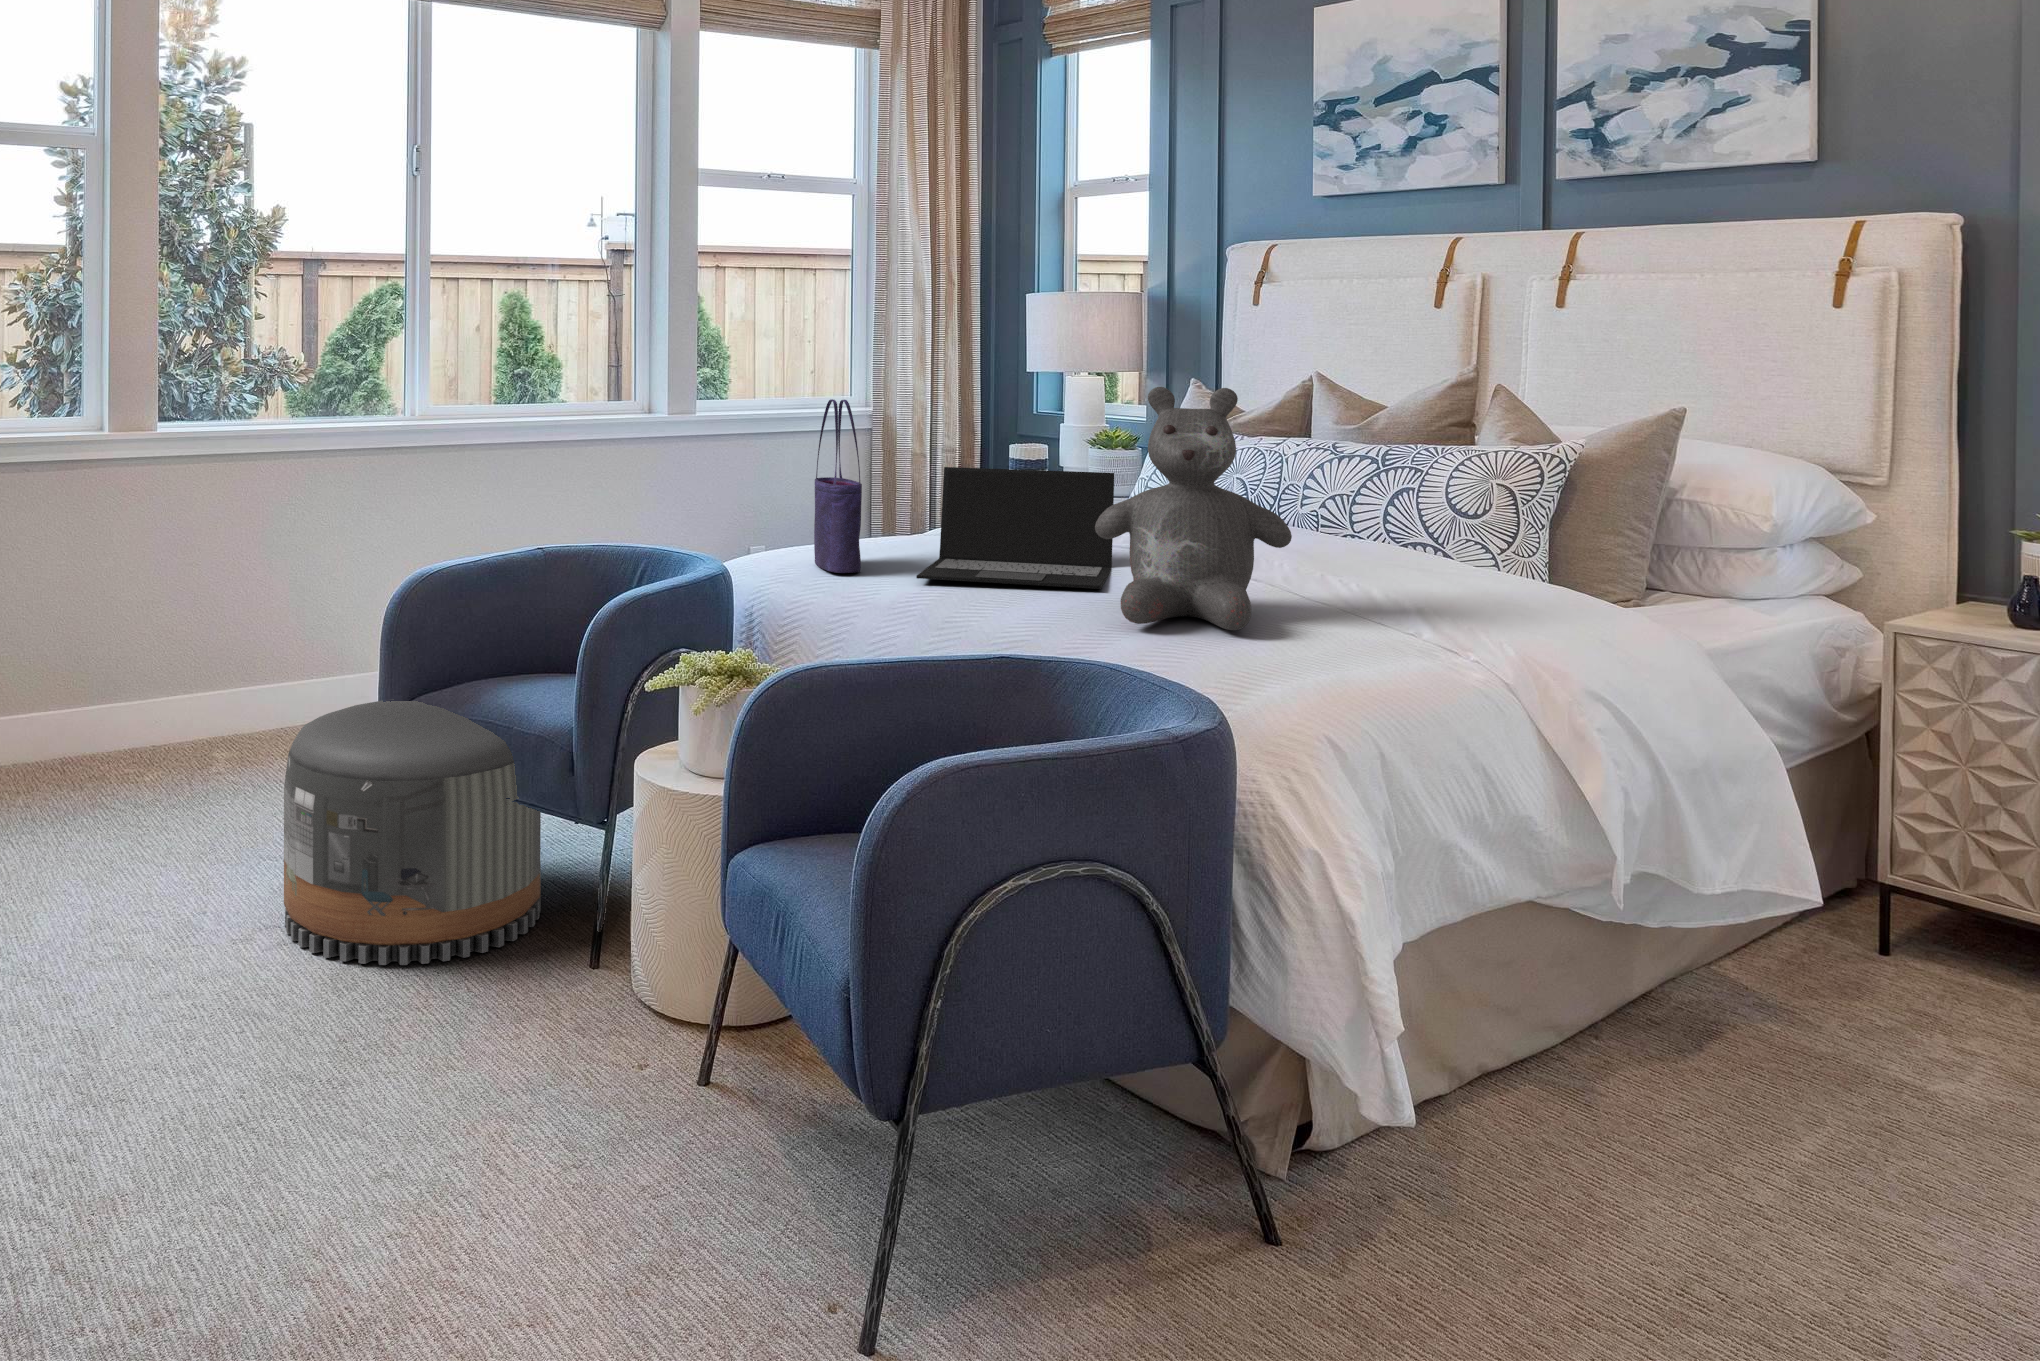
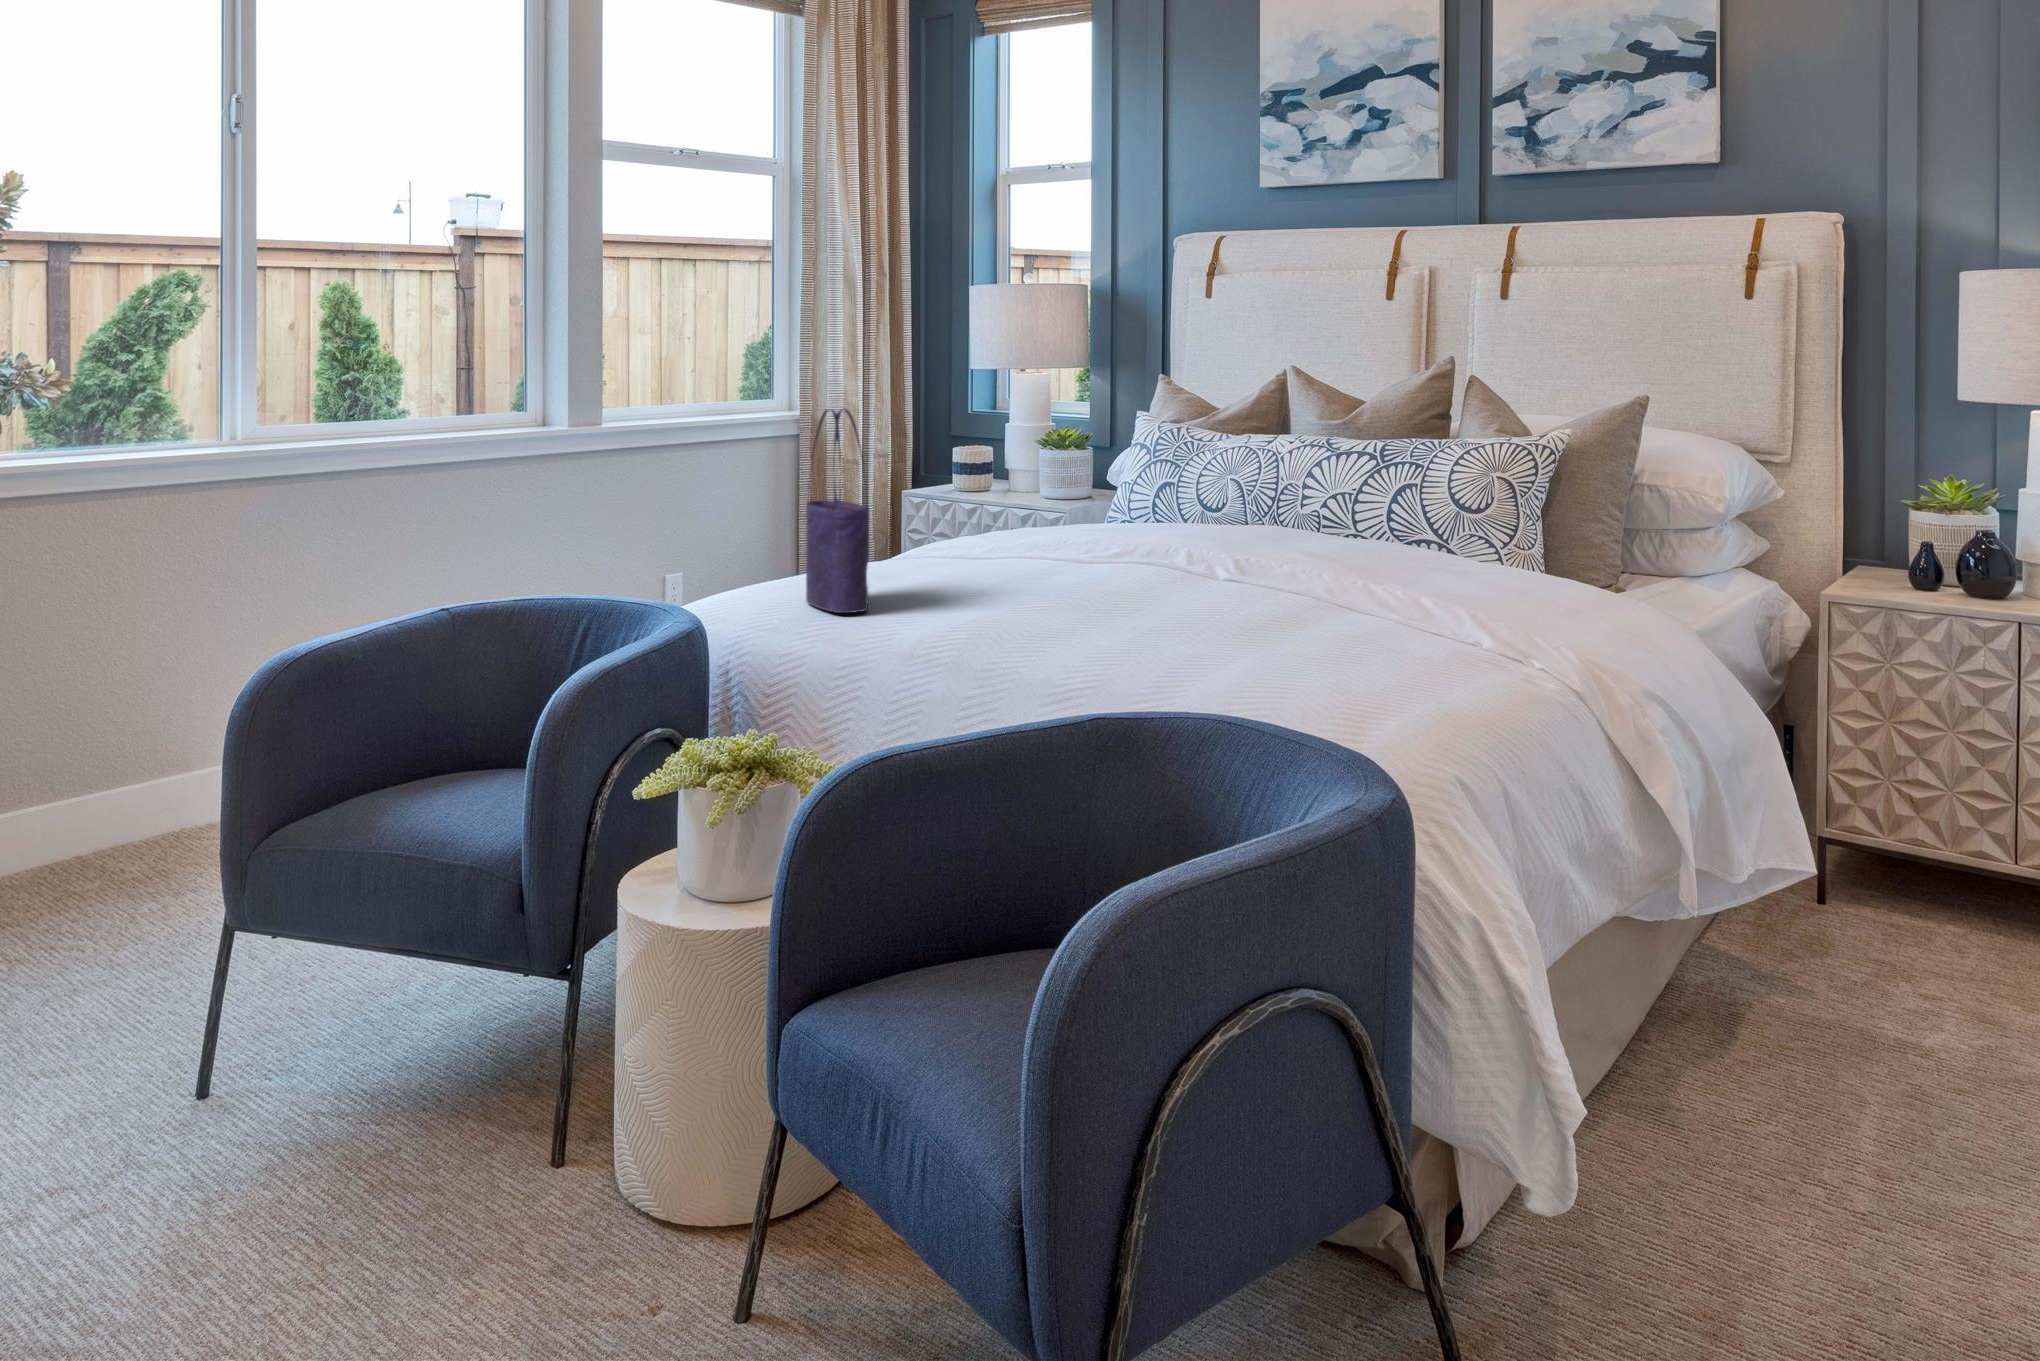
teddy bear: present [1095,387,1292,630] -> none [1156,387,1362,652]
laptop: present [917,467,1114,589] -> none [943,482,1150,614]
pouf: present [284,701,541,965] -> none [111,811,480,1189]

